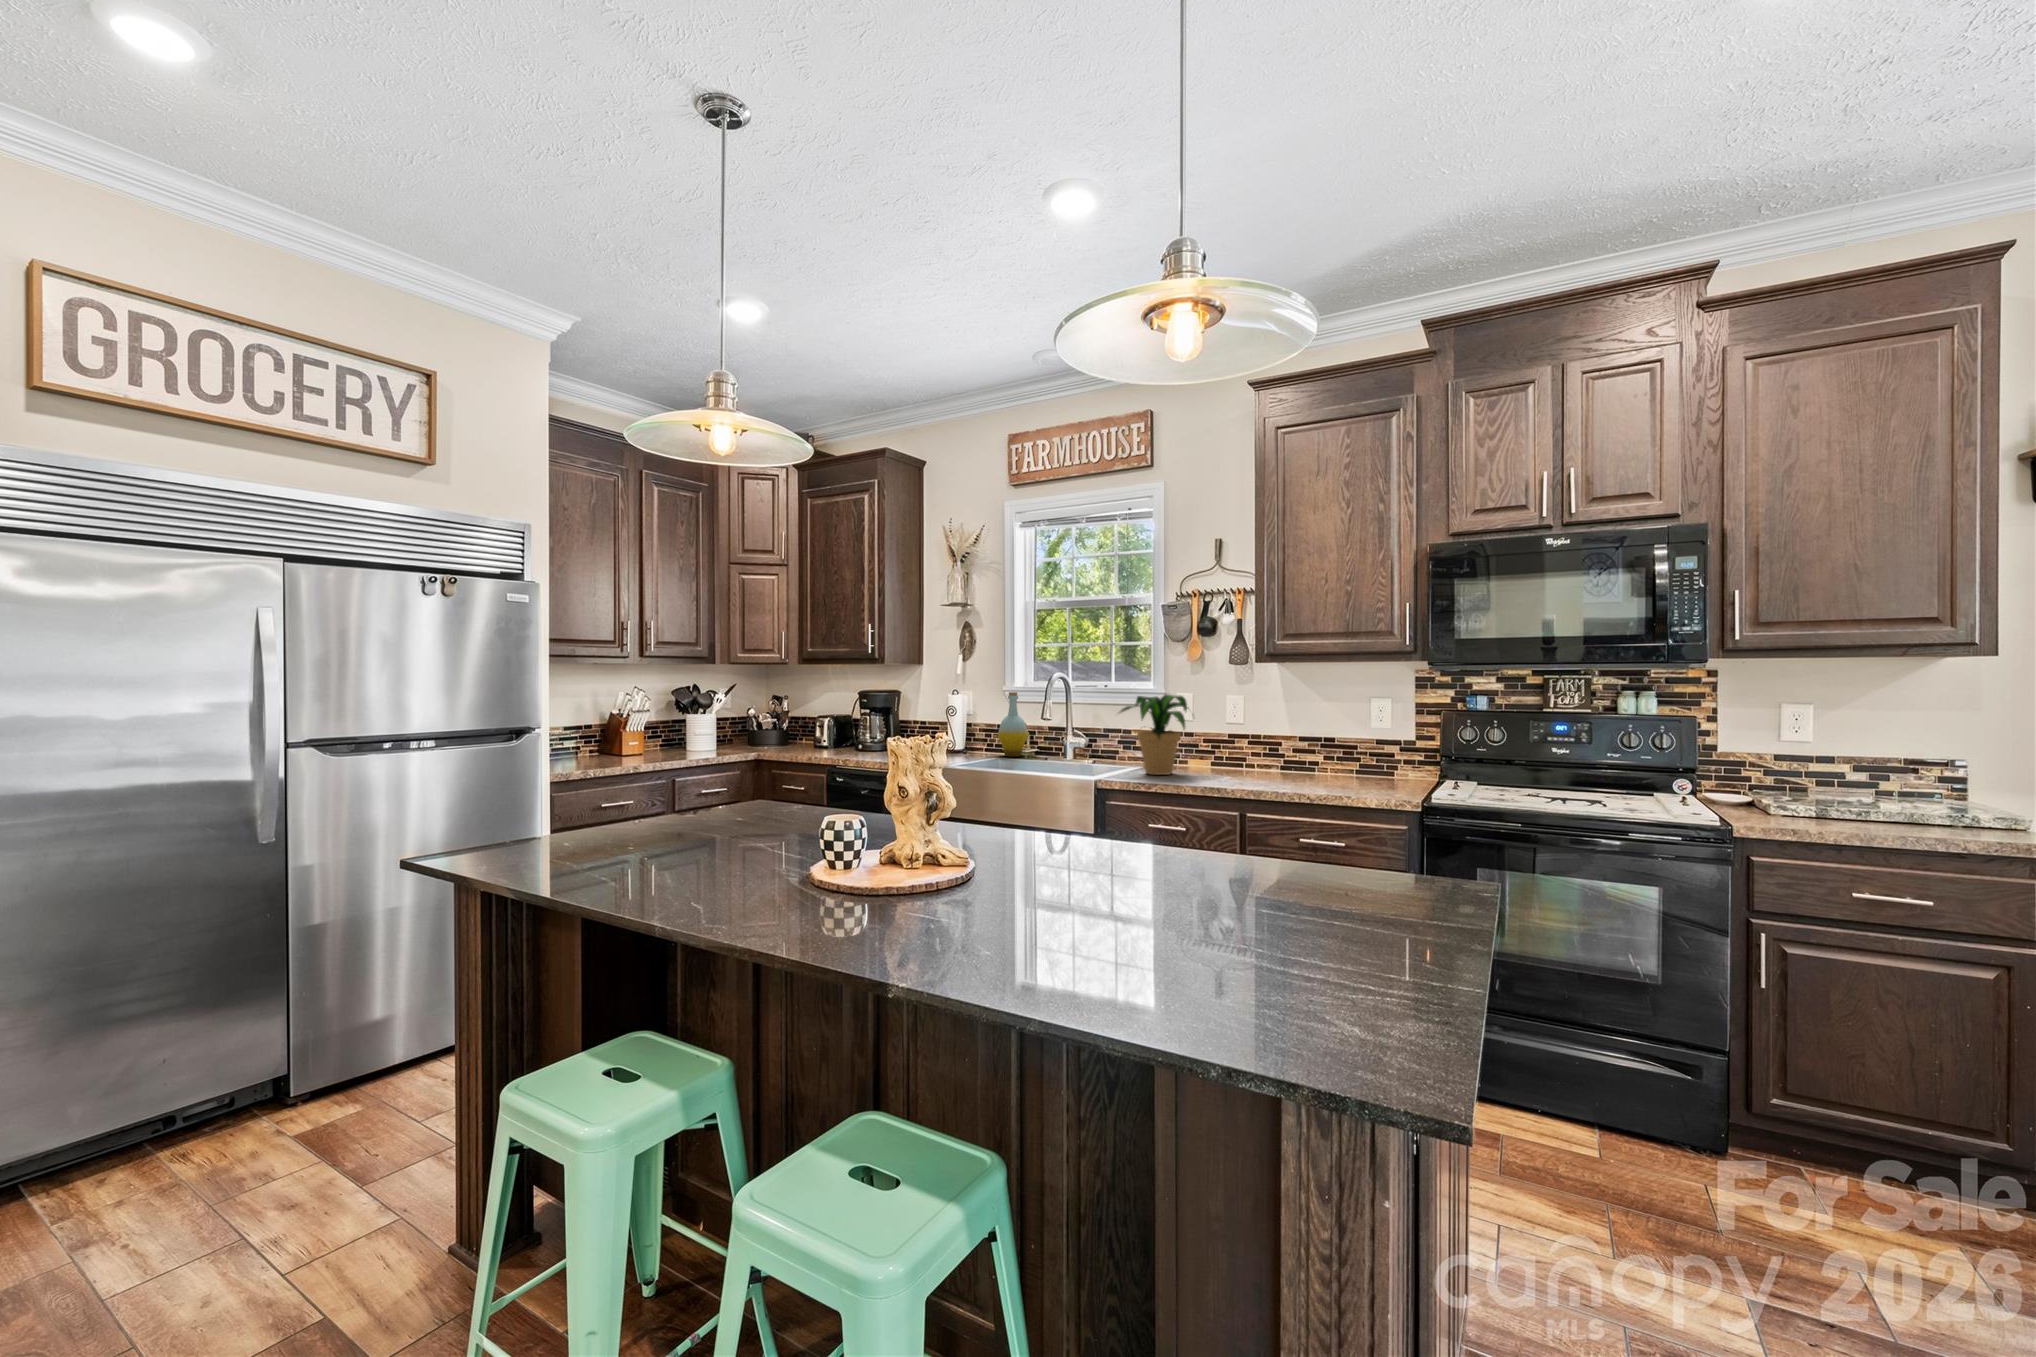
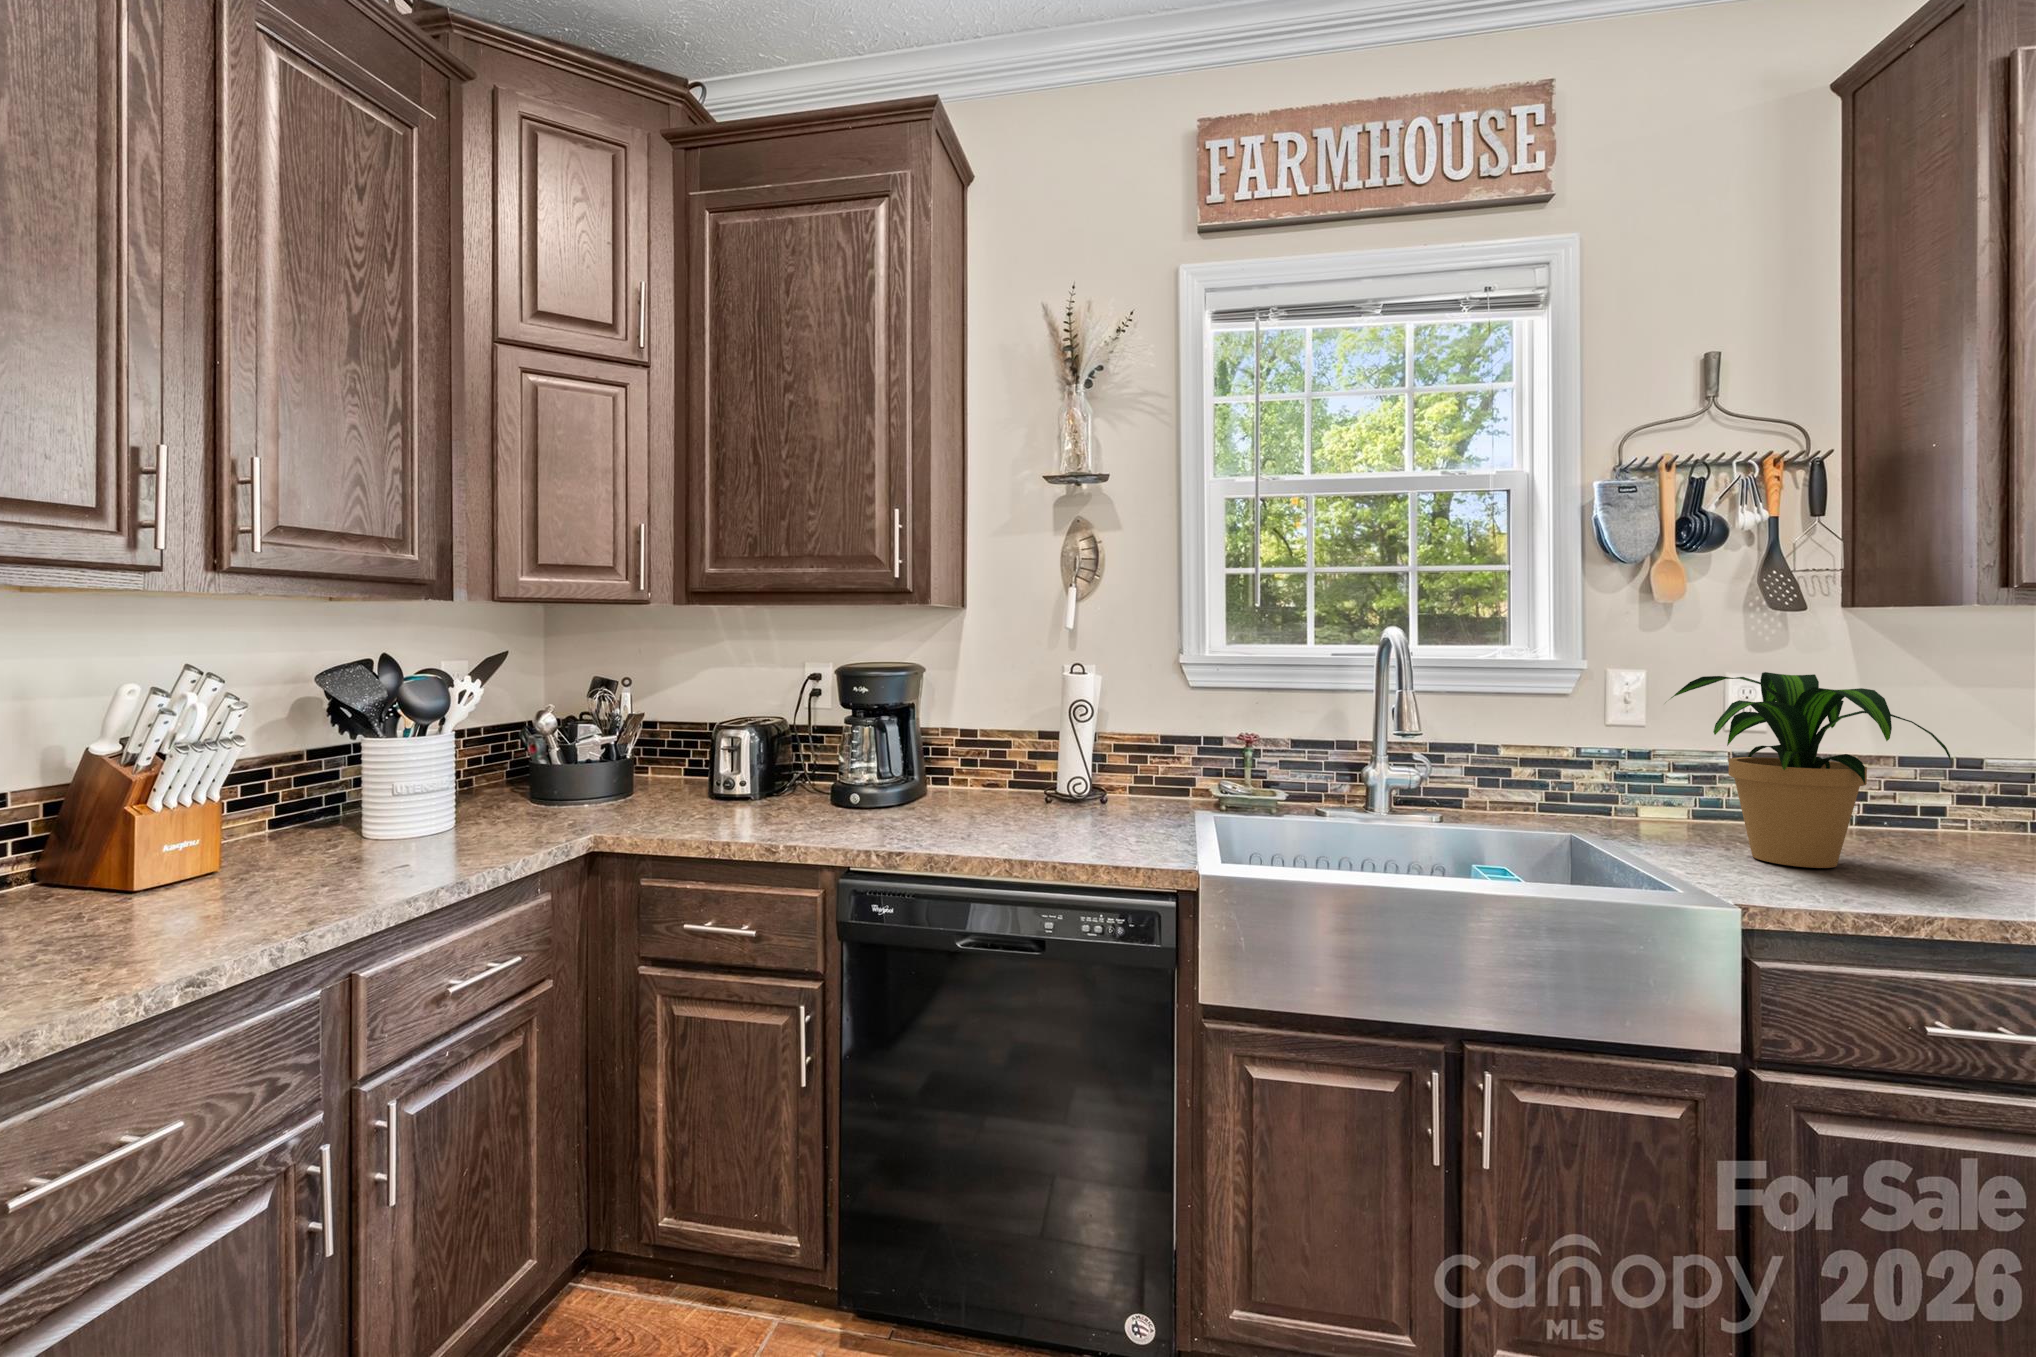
bottle: present [998,692,1028,756] -> none [1200,671,1269,811]

